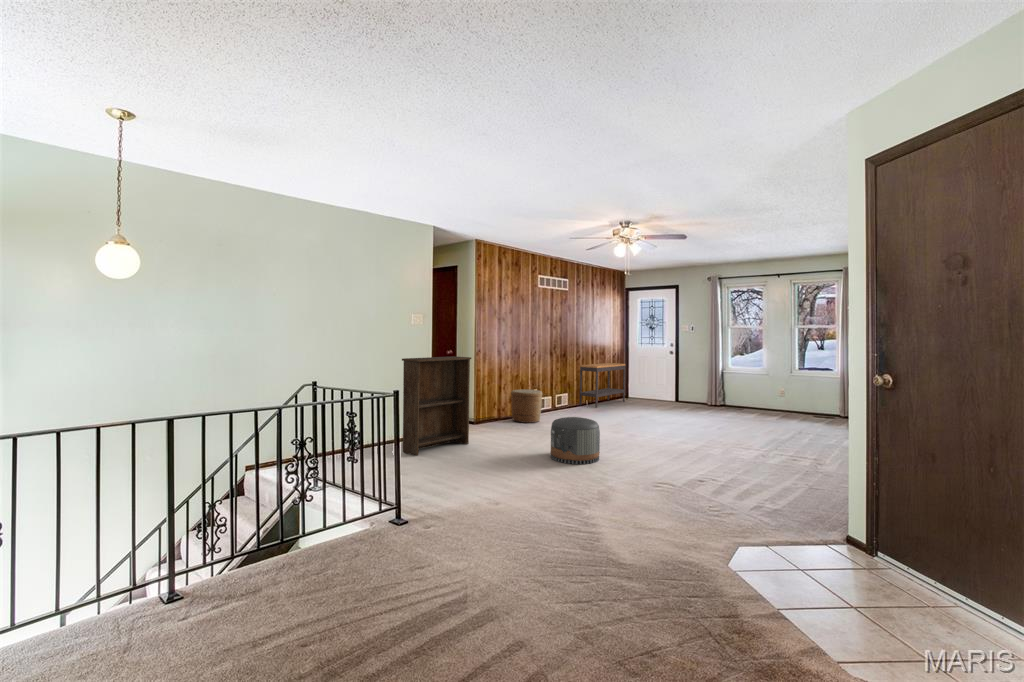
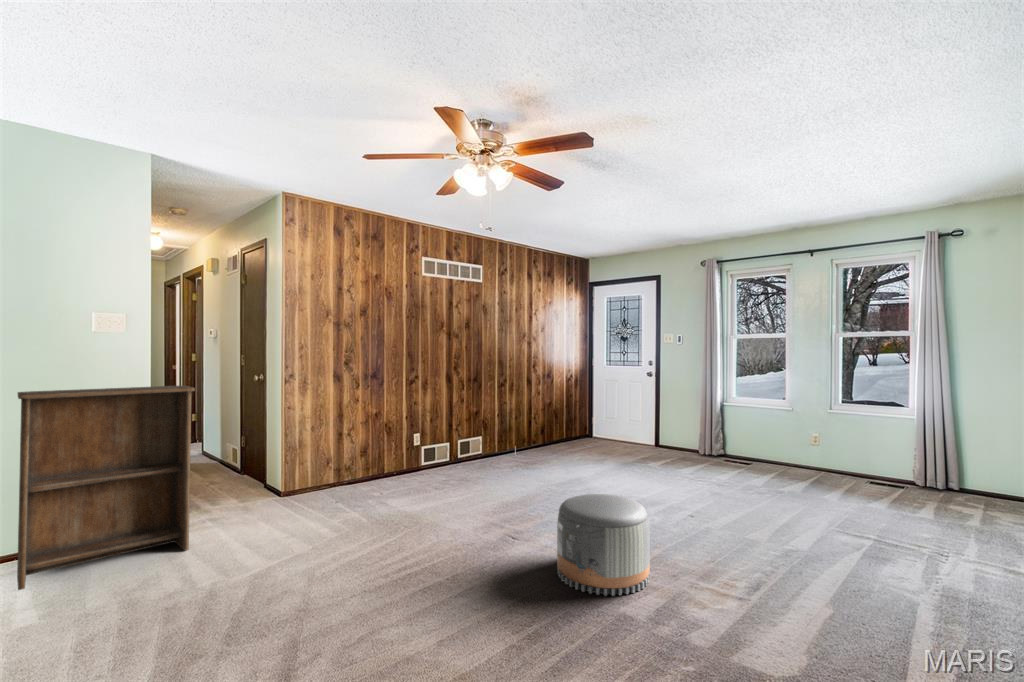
console table: present [579,363,625,408] -> none [505,389,580,458]
woven basket: present [511,389,542,423] -> none [355,435,407,493]
pouf: present [551,417,600,464] -> present [557,494,650,596]

